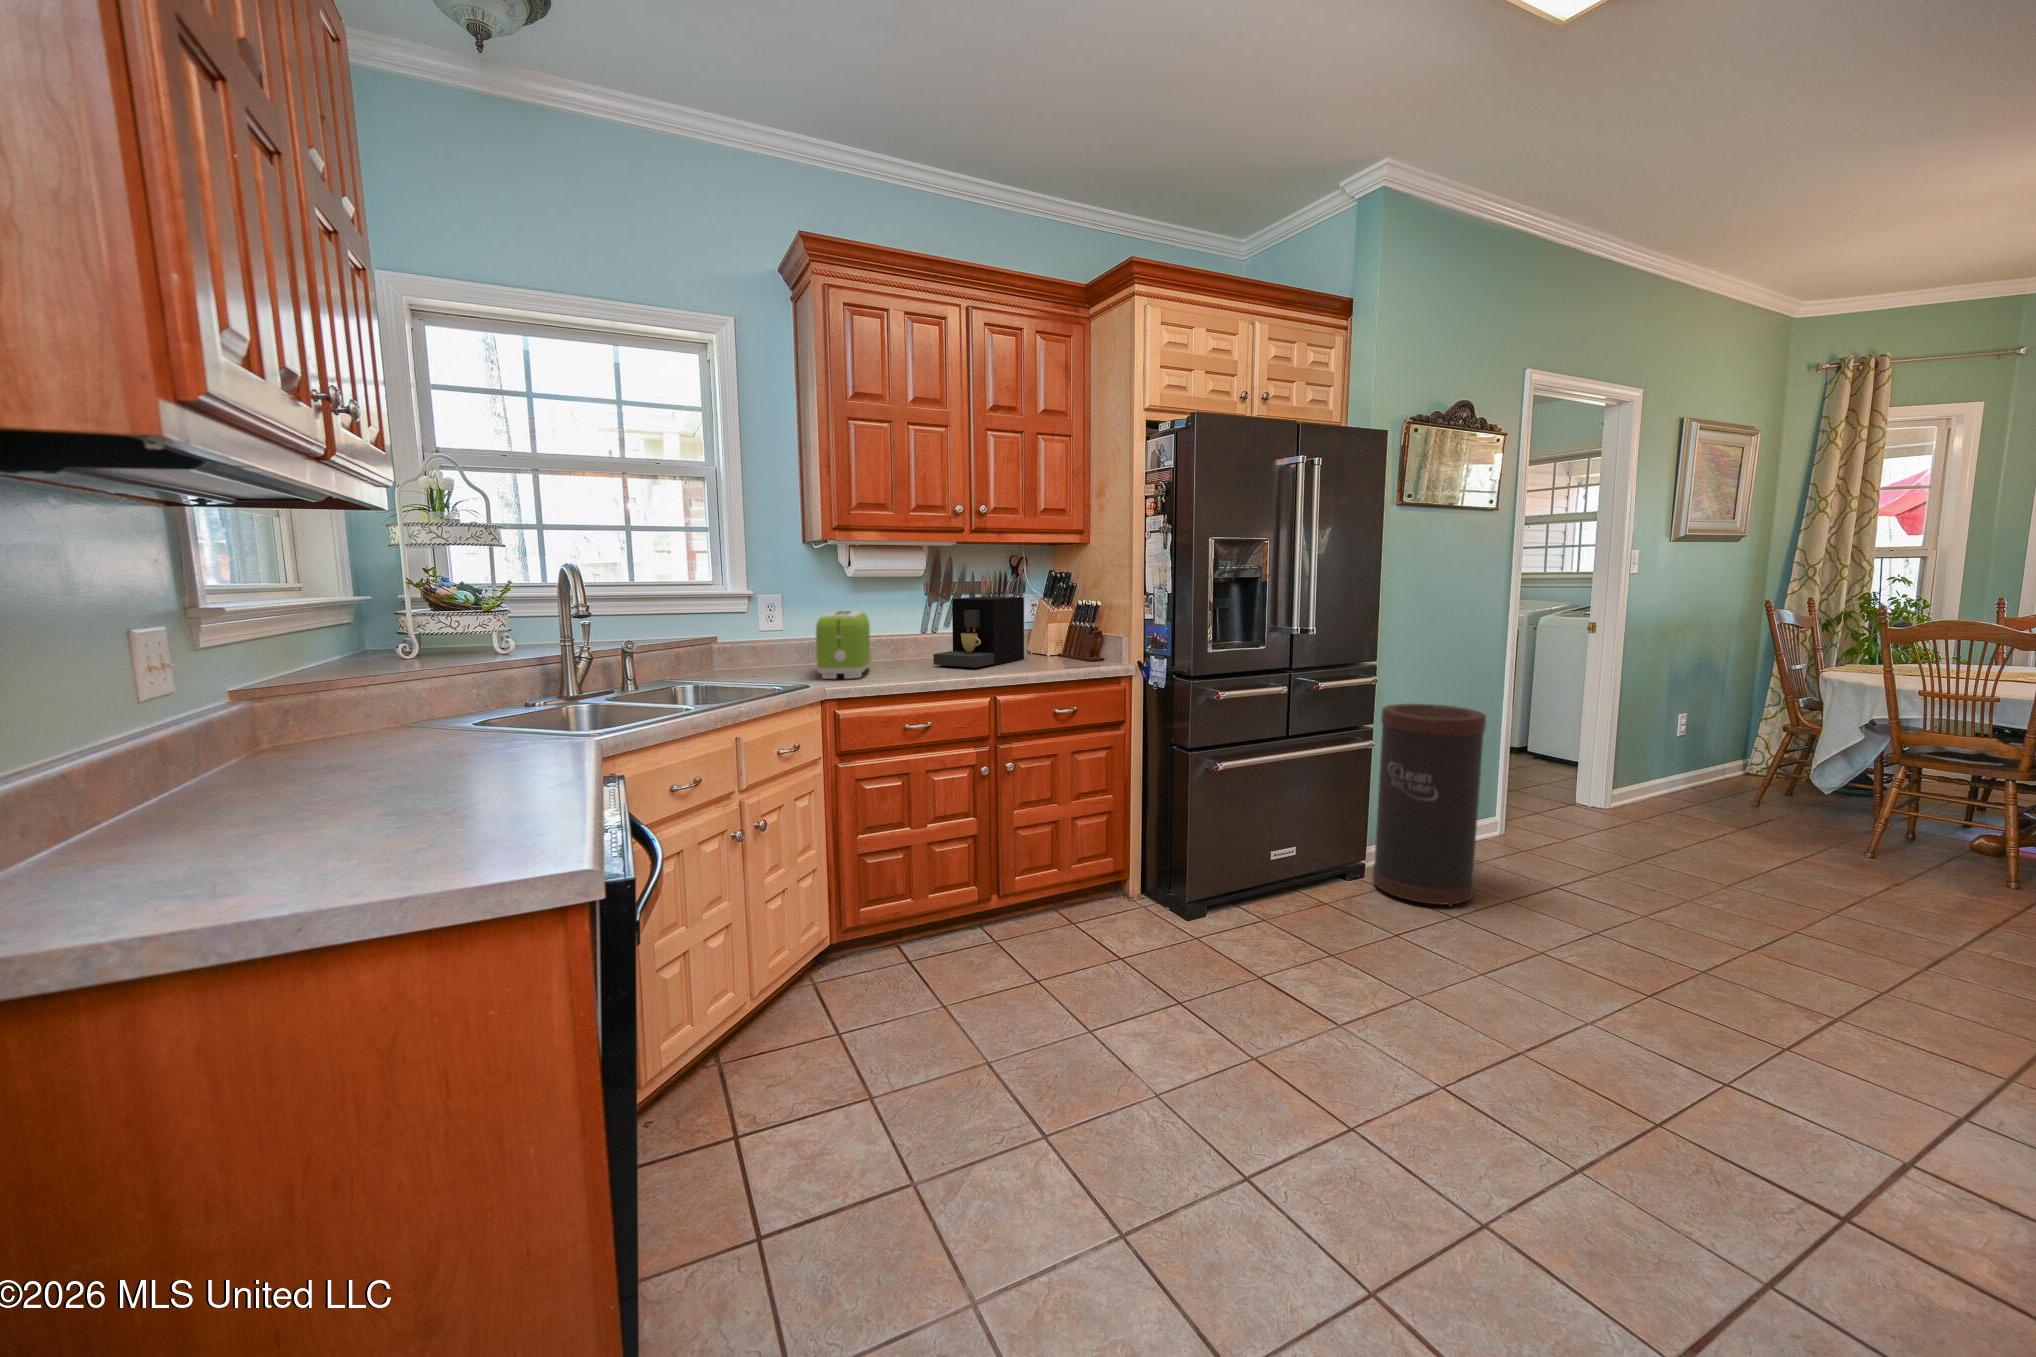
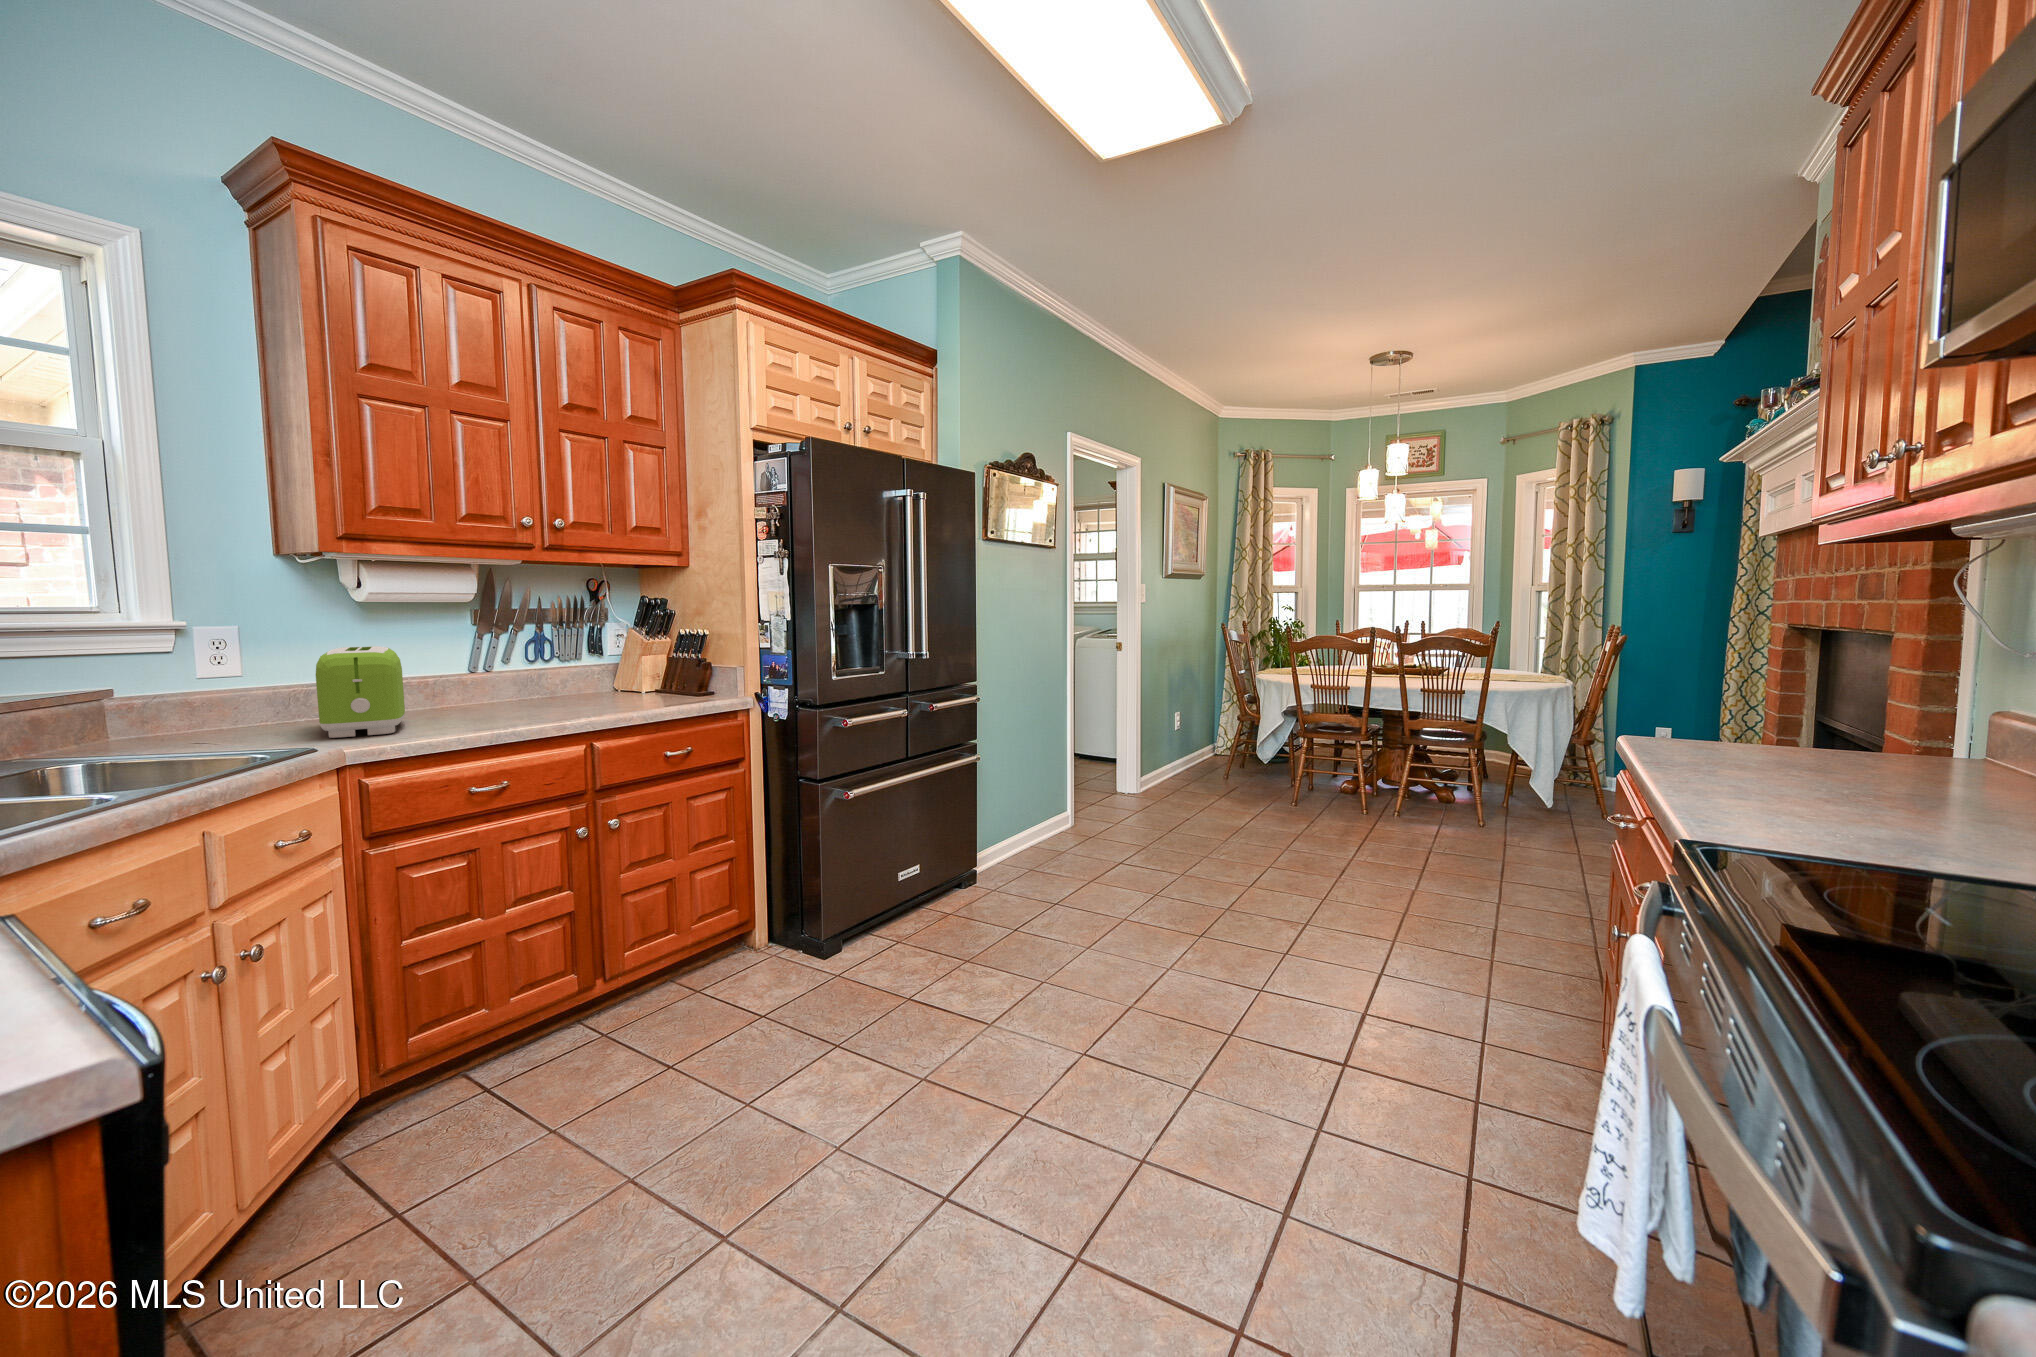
coffee maker: present [933,597,1024,667] -> none [498,627,618,710]
trash can: present [1373,704,1486,907] -> none [985,717,1067,894]

